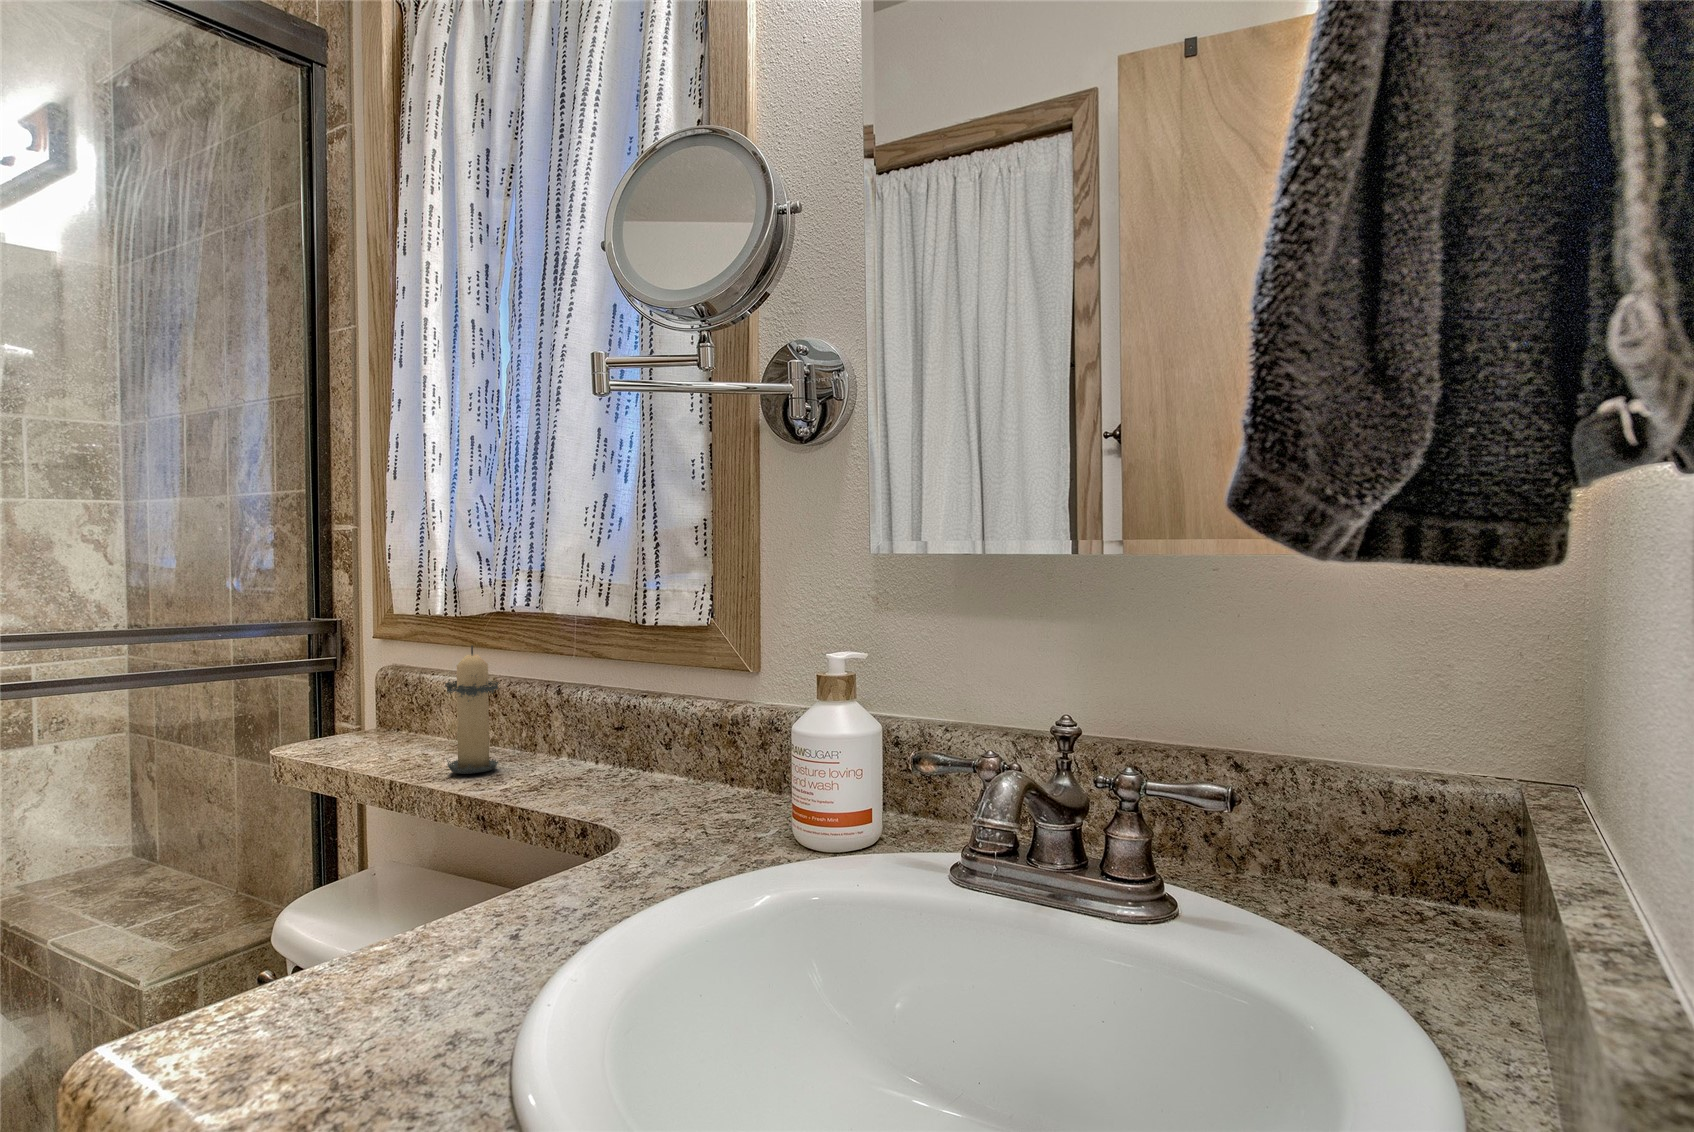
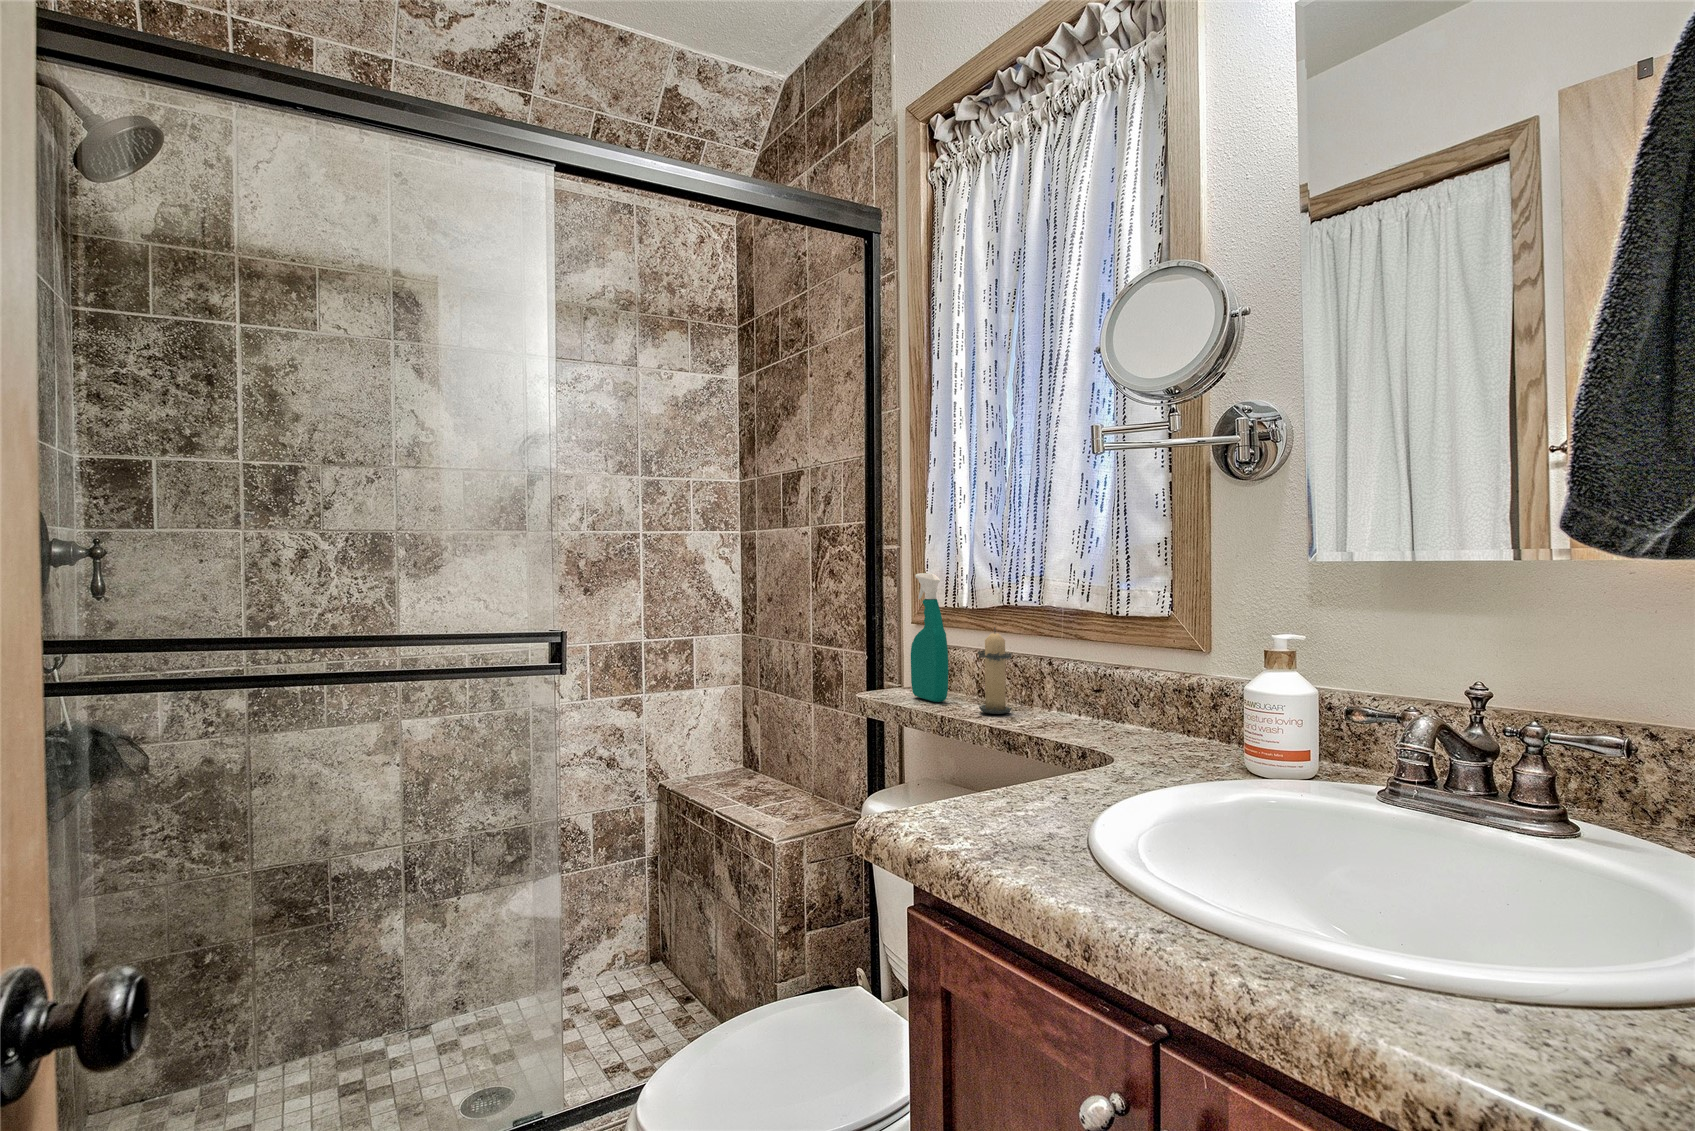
spray bottle: none [354,566,410,758] -> present [911,573,948,702]

